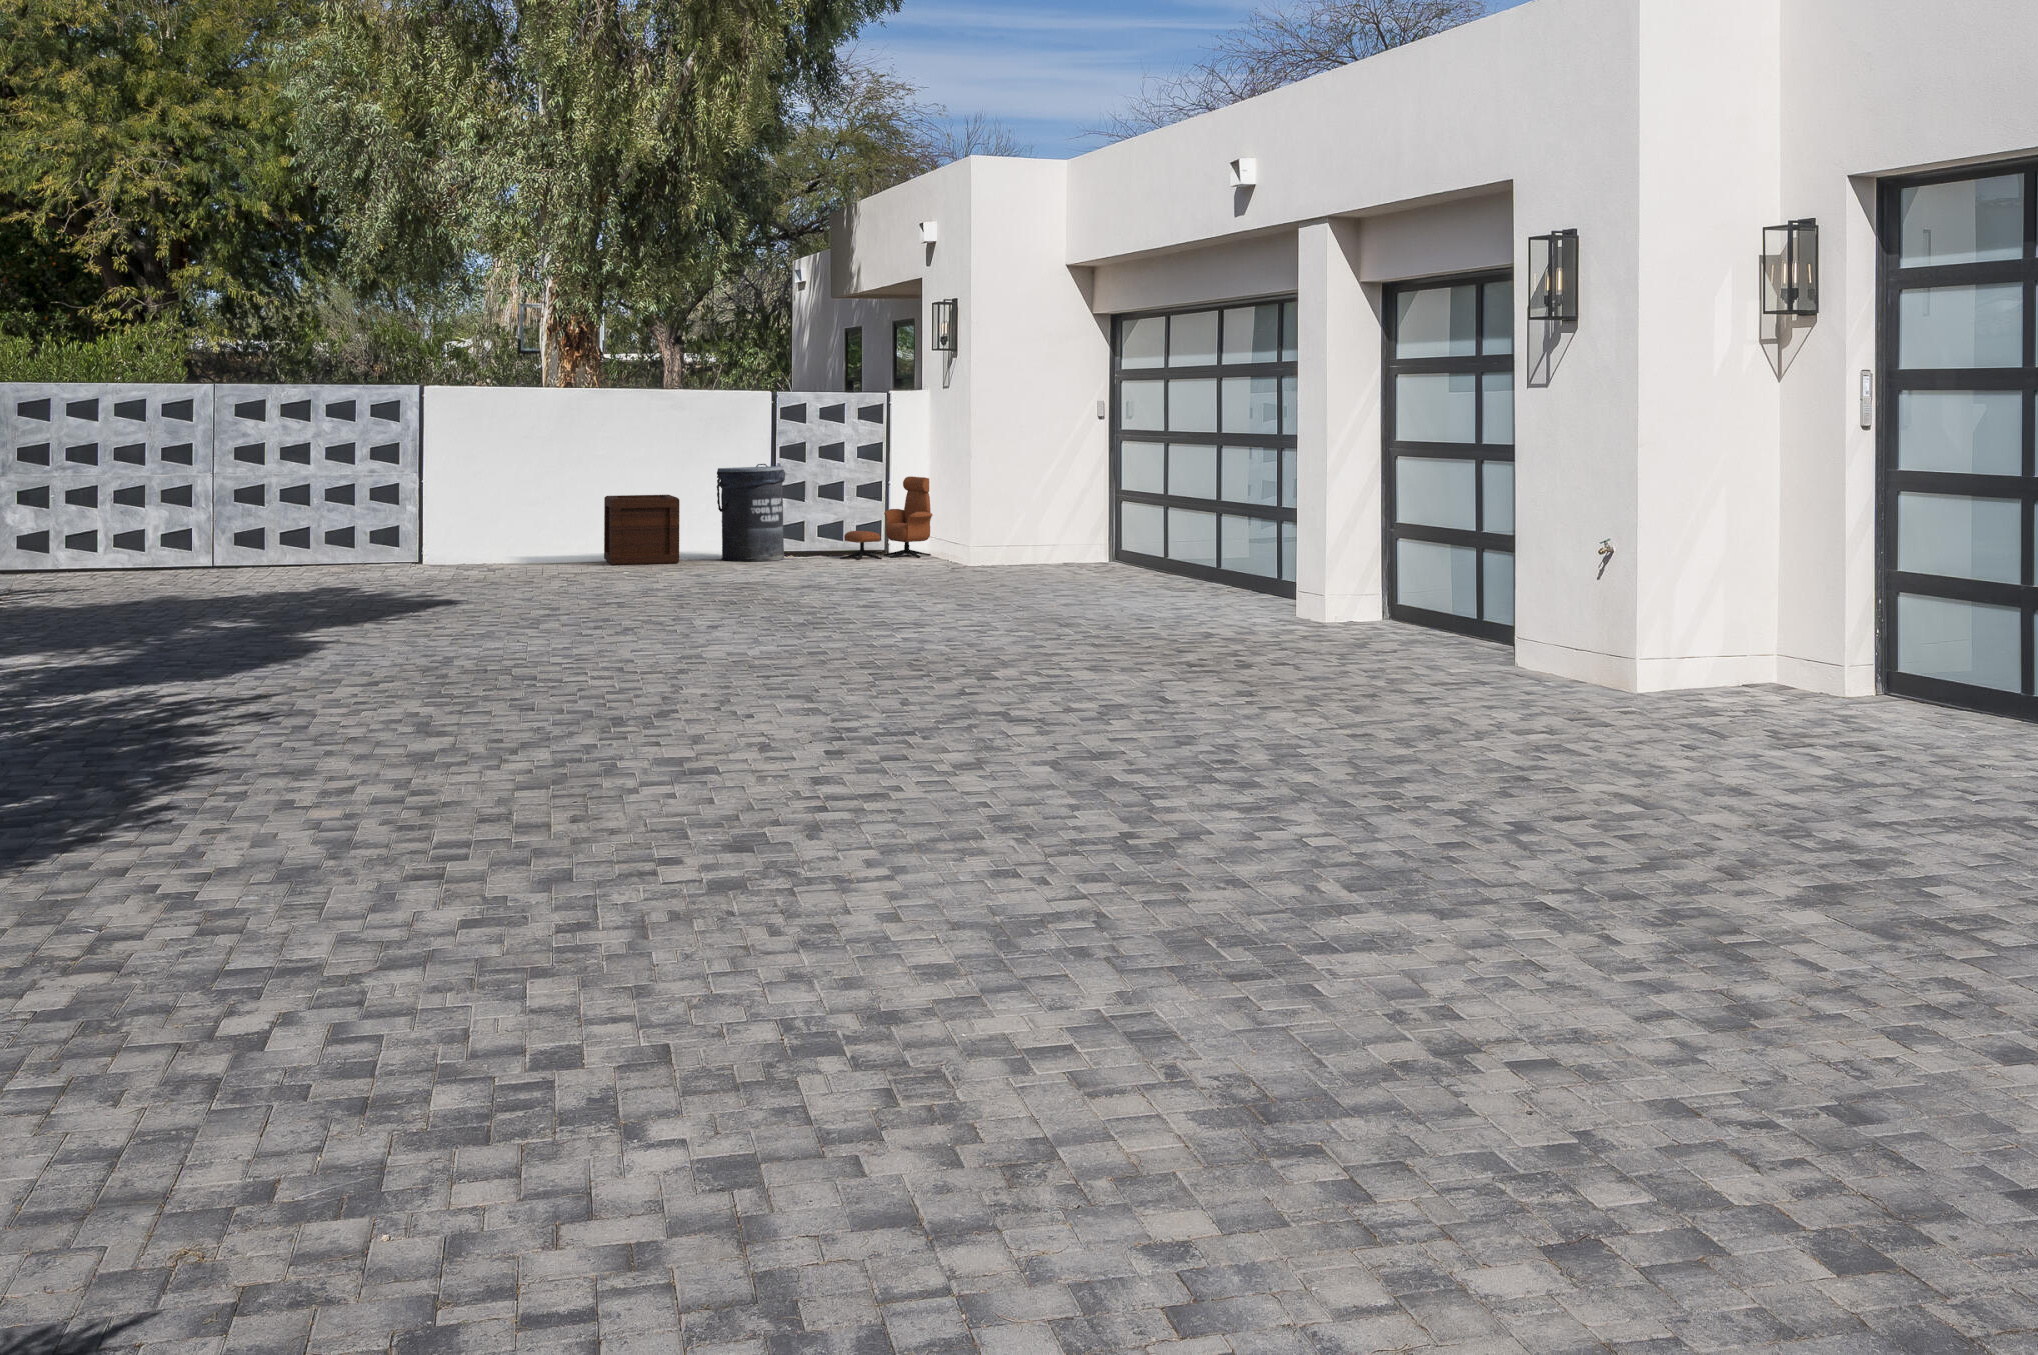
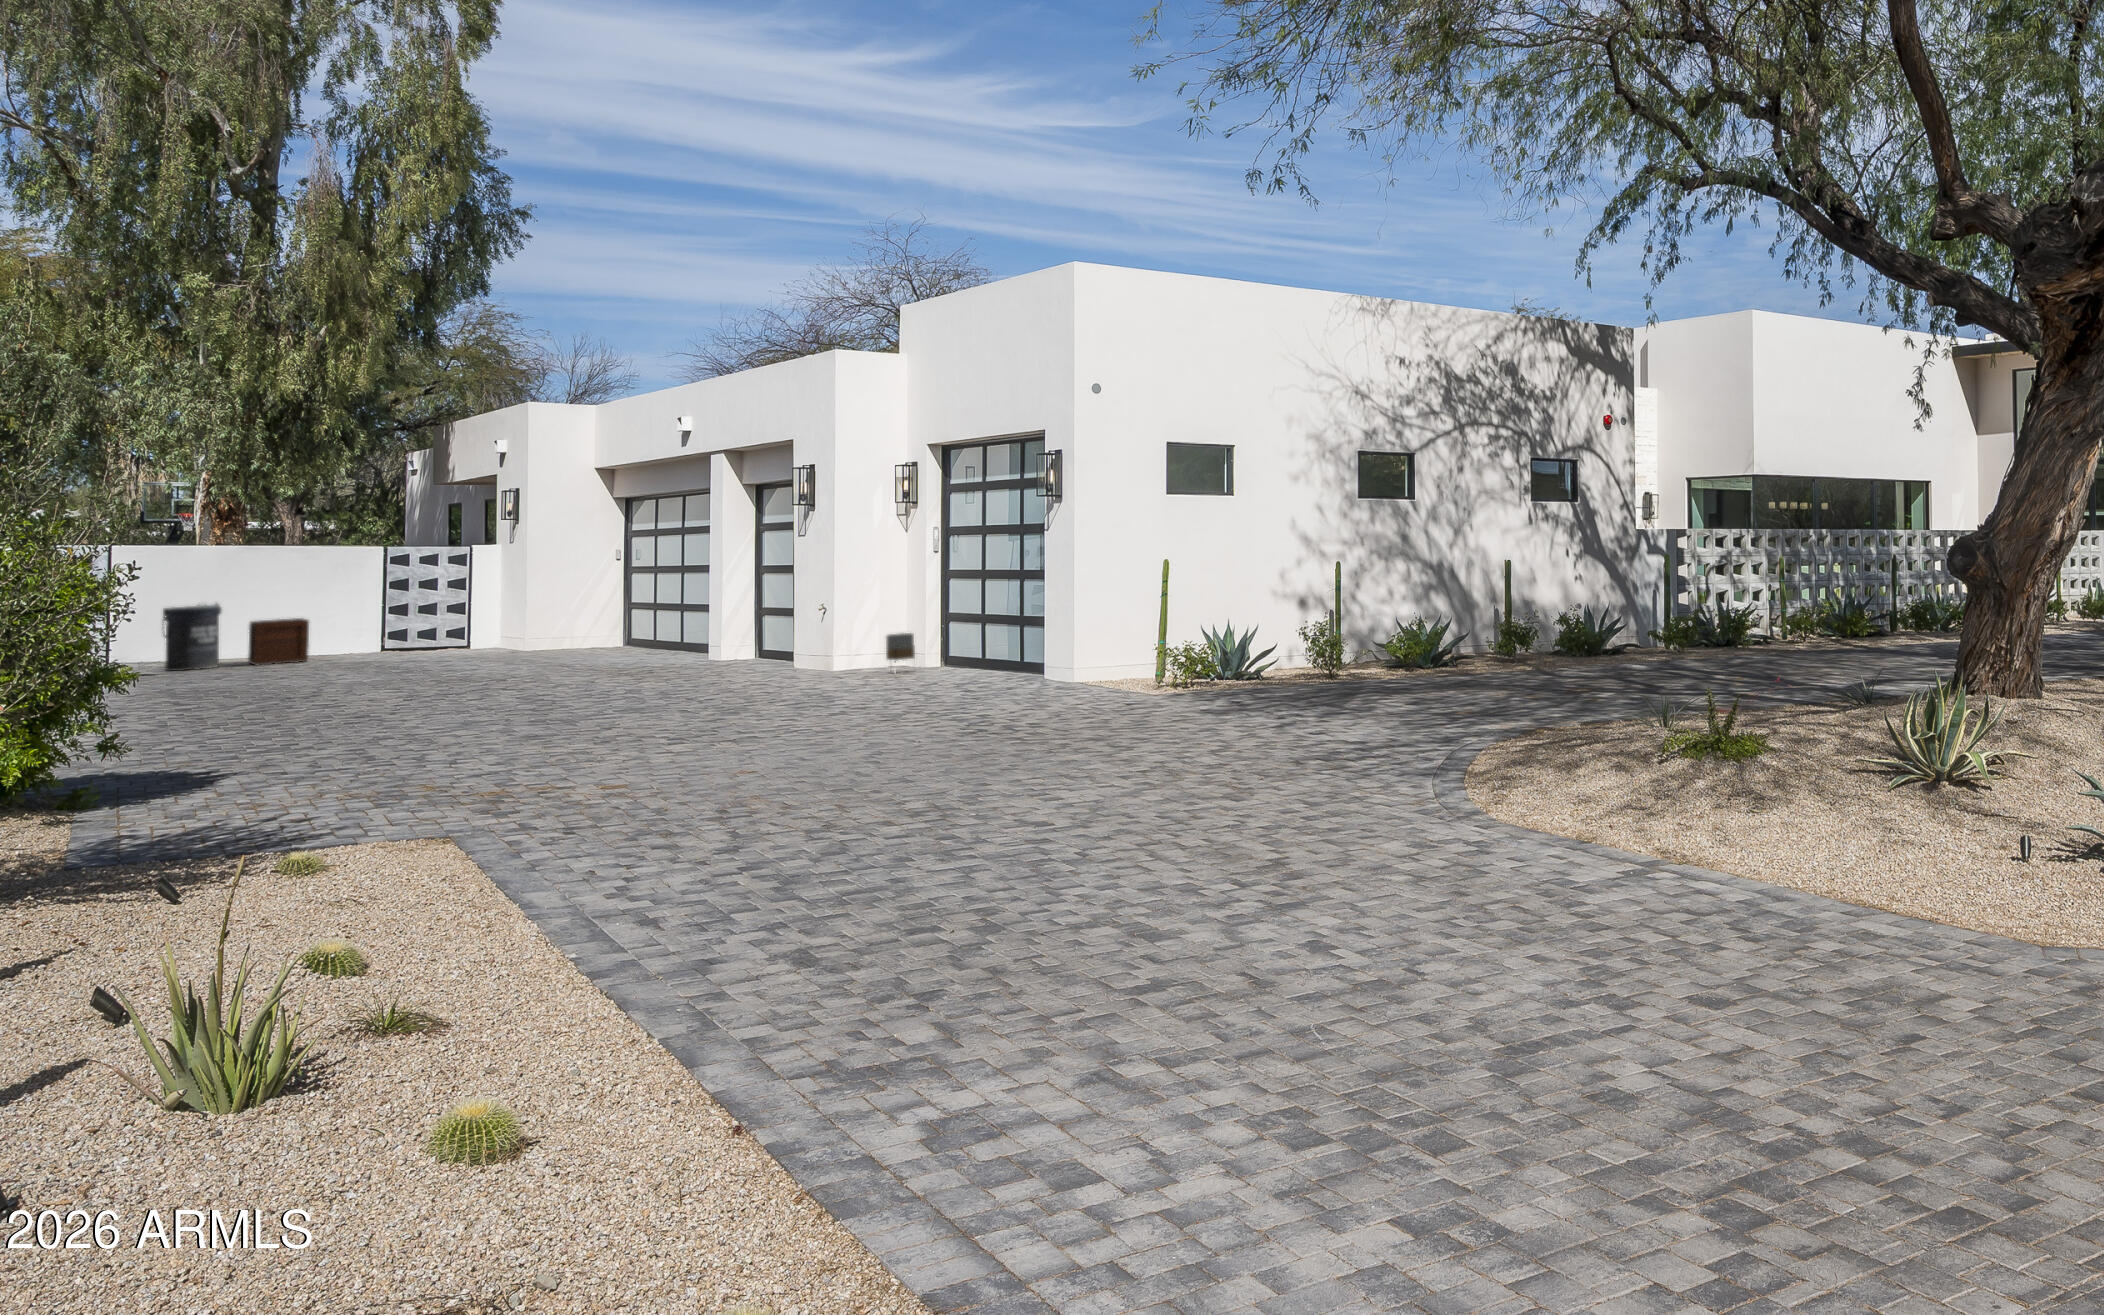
trash can: present [717,463,785,562] -> present [162,603,222,671]
lounge chair: present [840,476,933,560] -> none [432,598,501,653]
planter: none [1740,608,1802,700] -> present [886,633,915,662]

